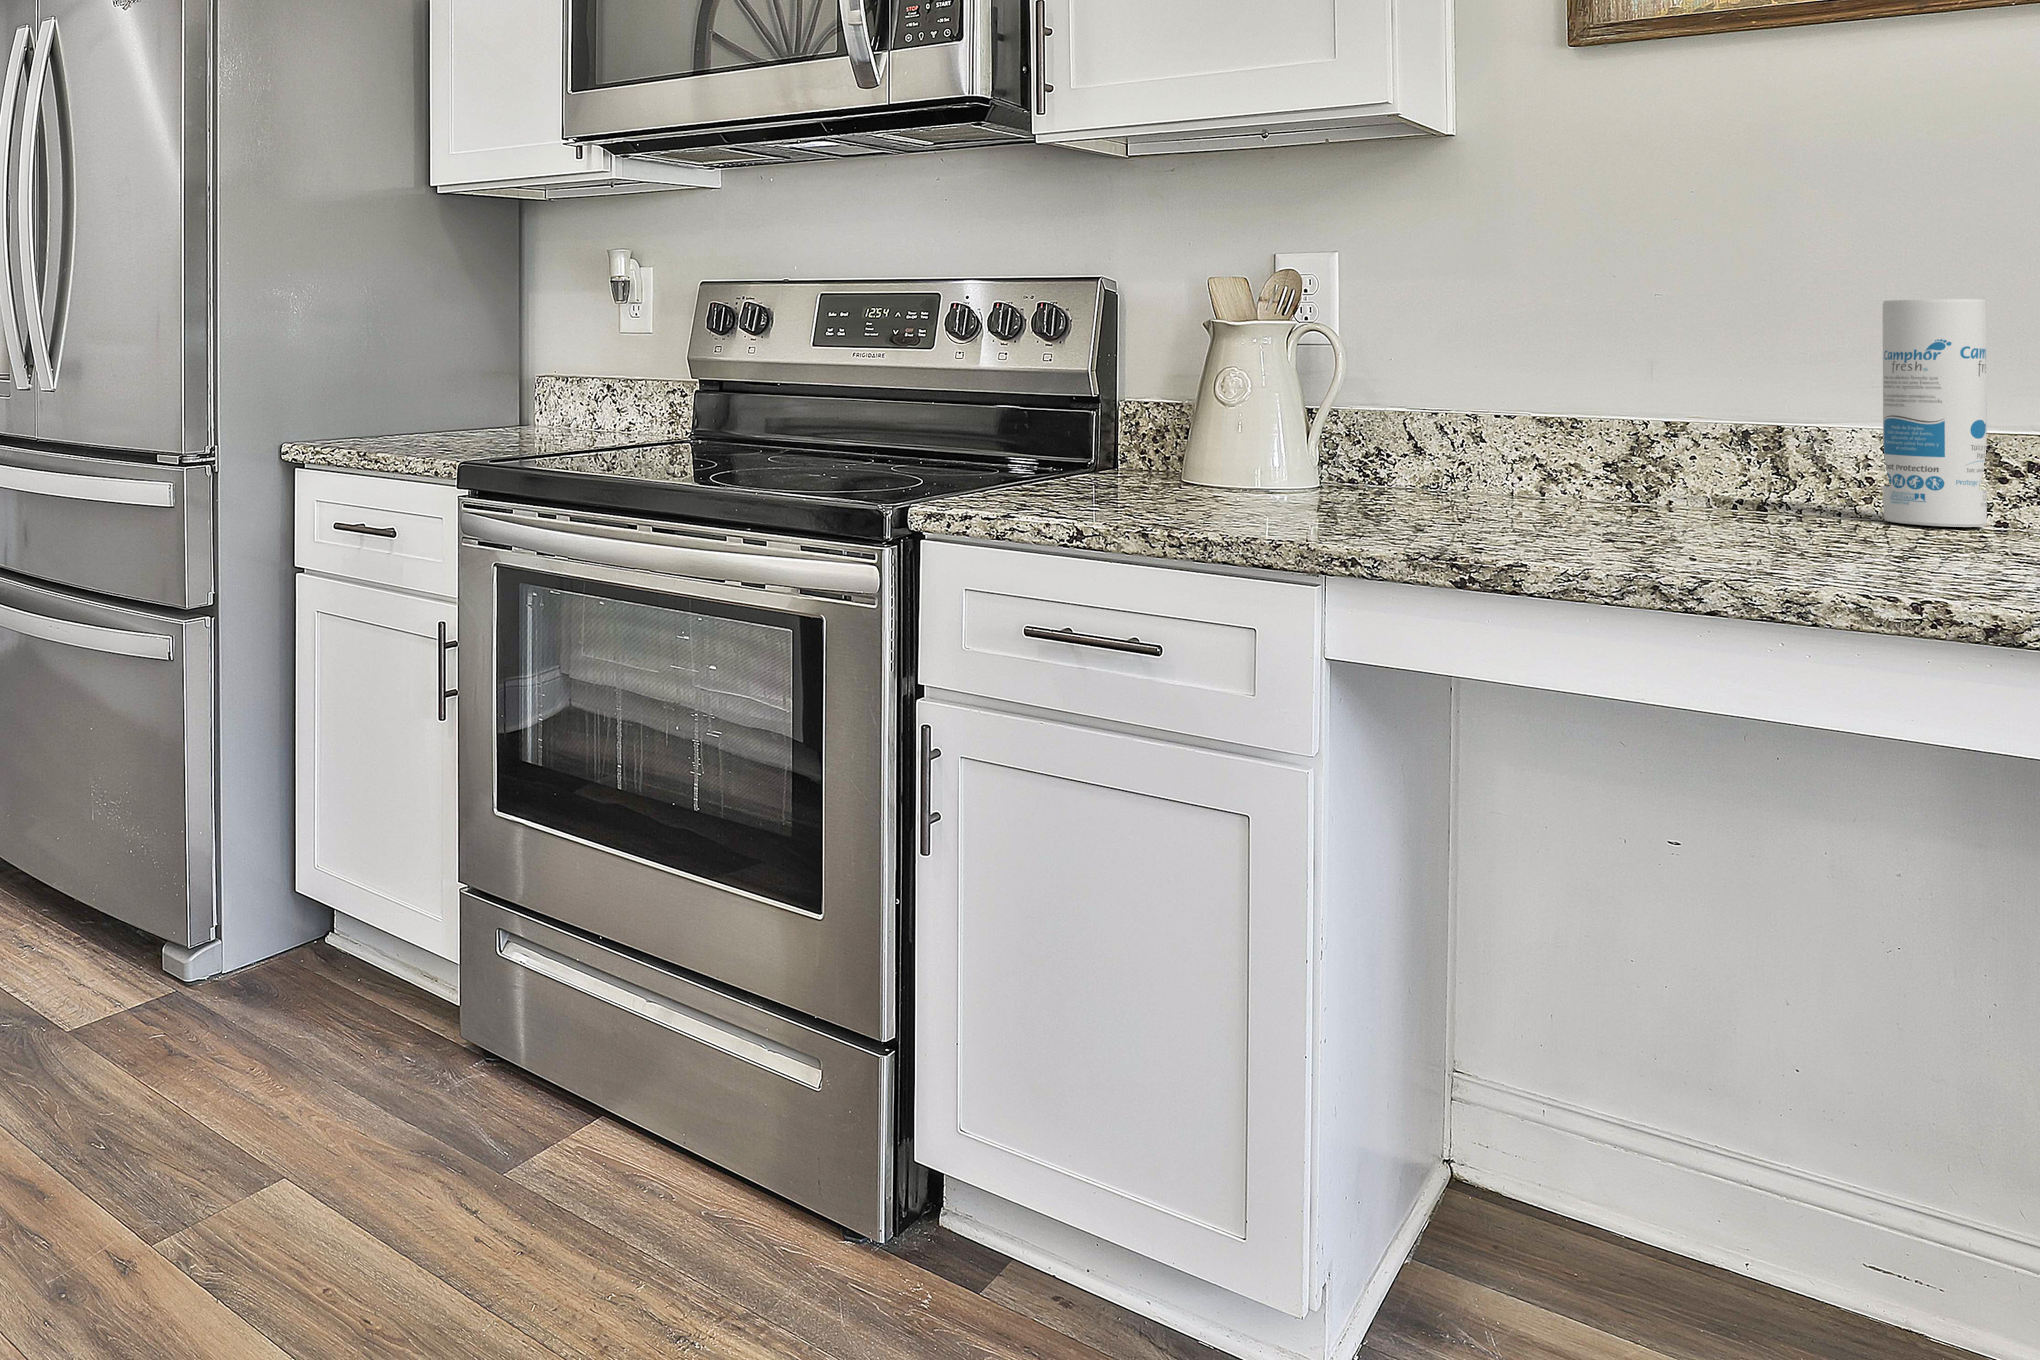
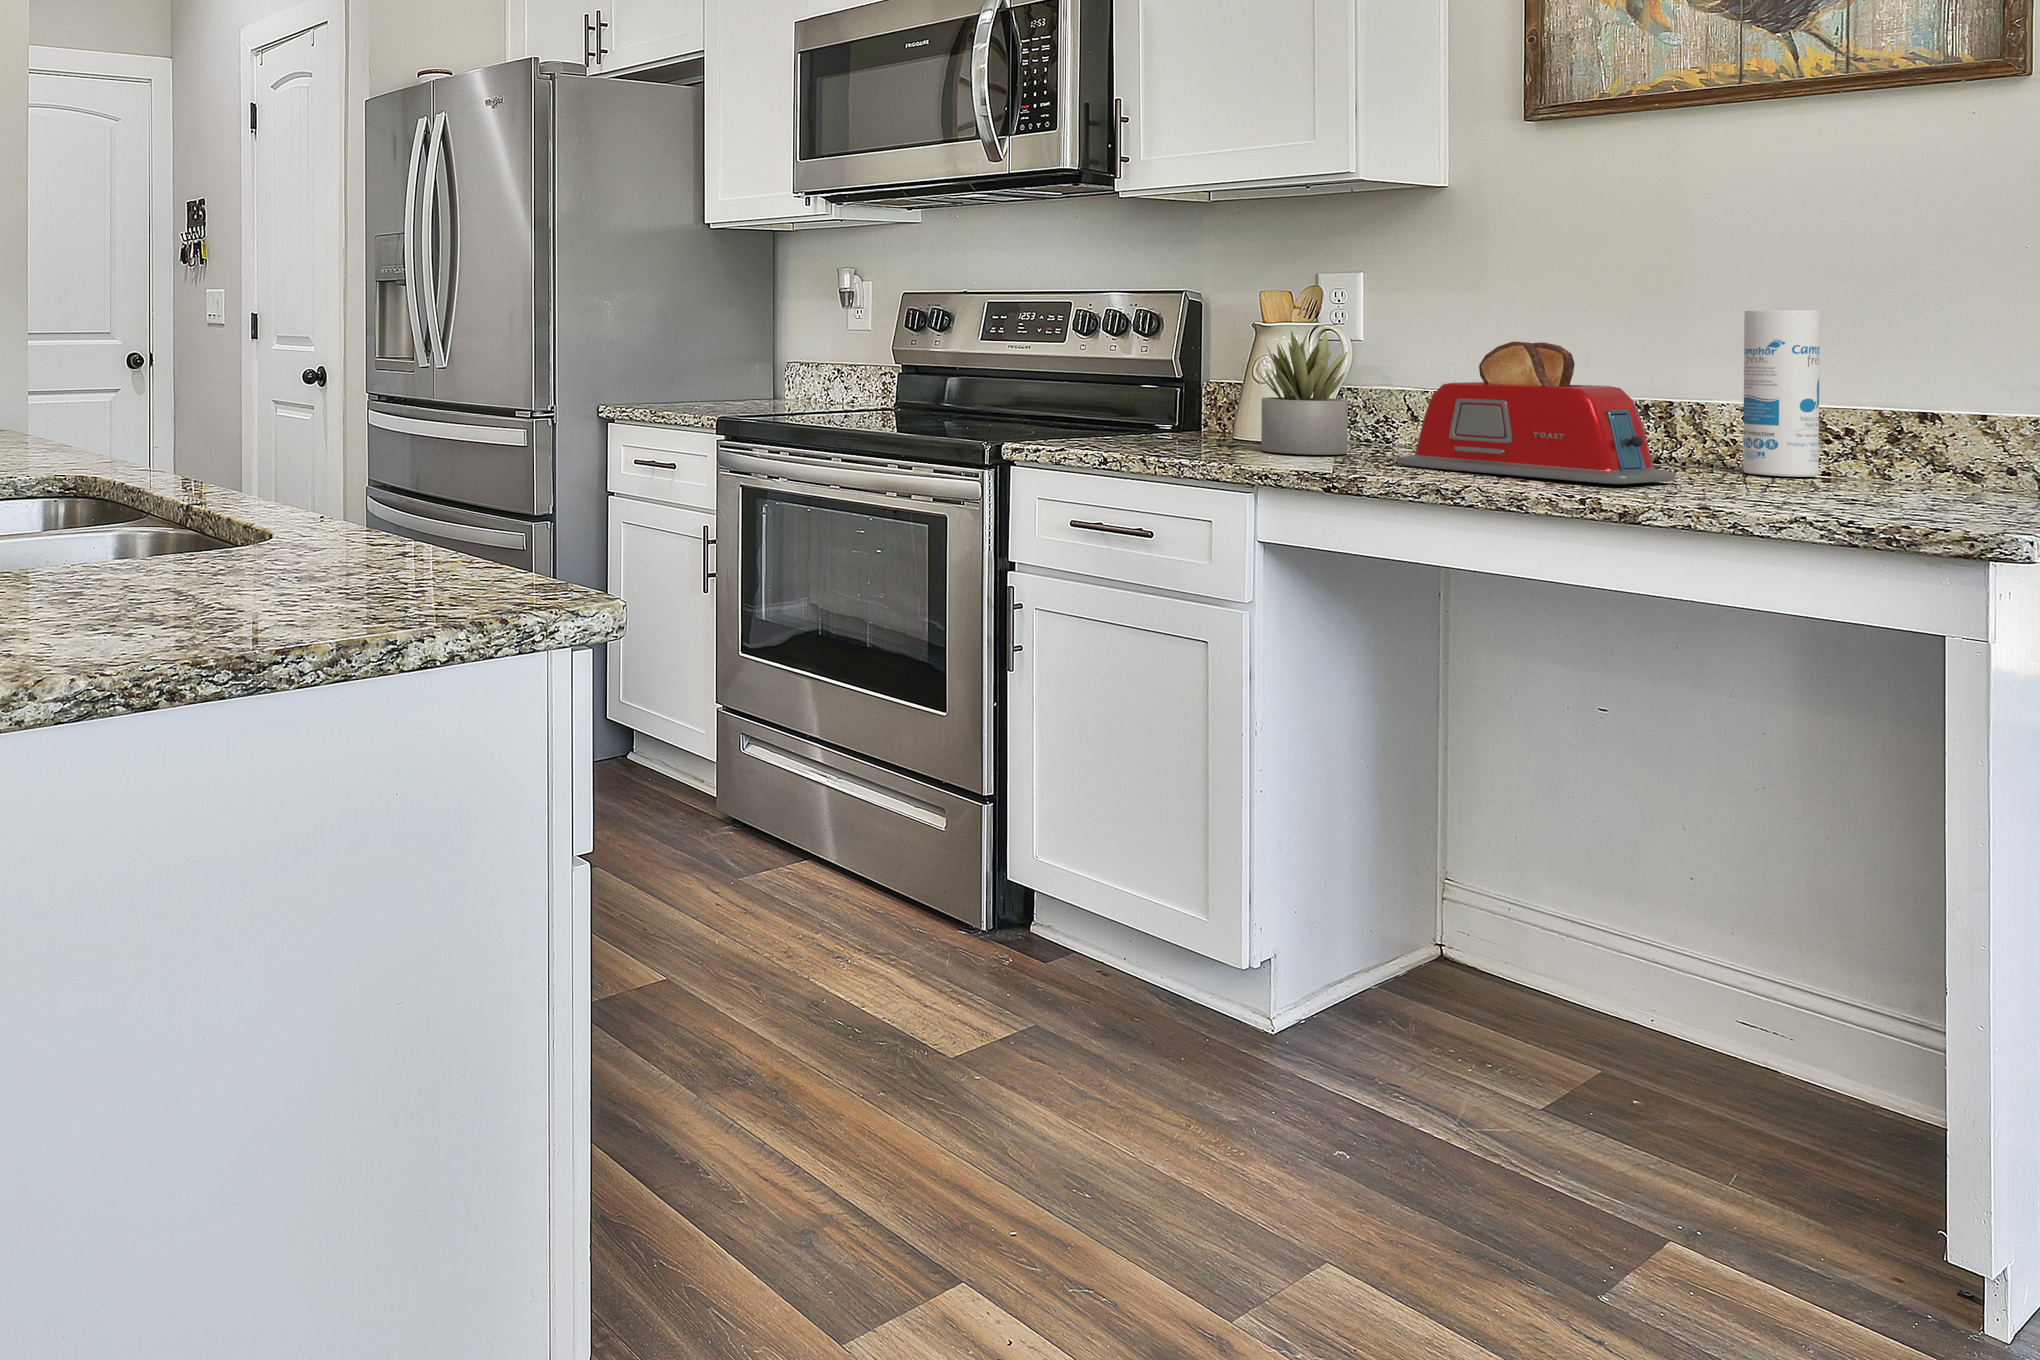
succulent plant: none [1232,328,1361,505] -> present [1258,331,1348,455]
toaster: none [1456,342,1863,548] -> present [1397,342,1676,484]

